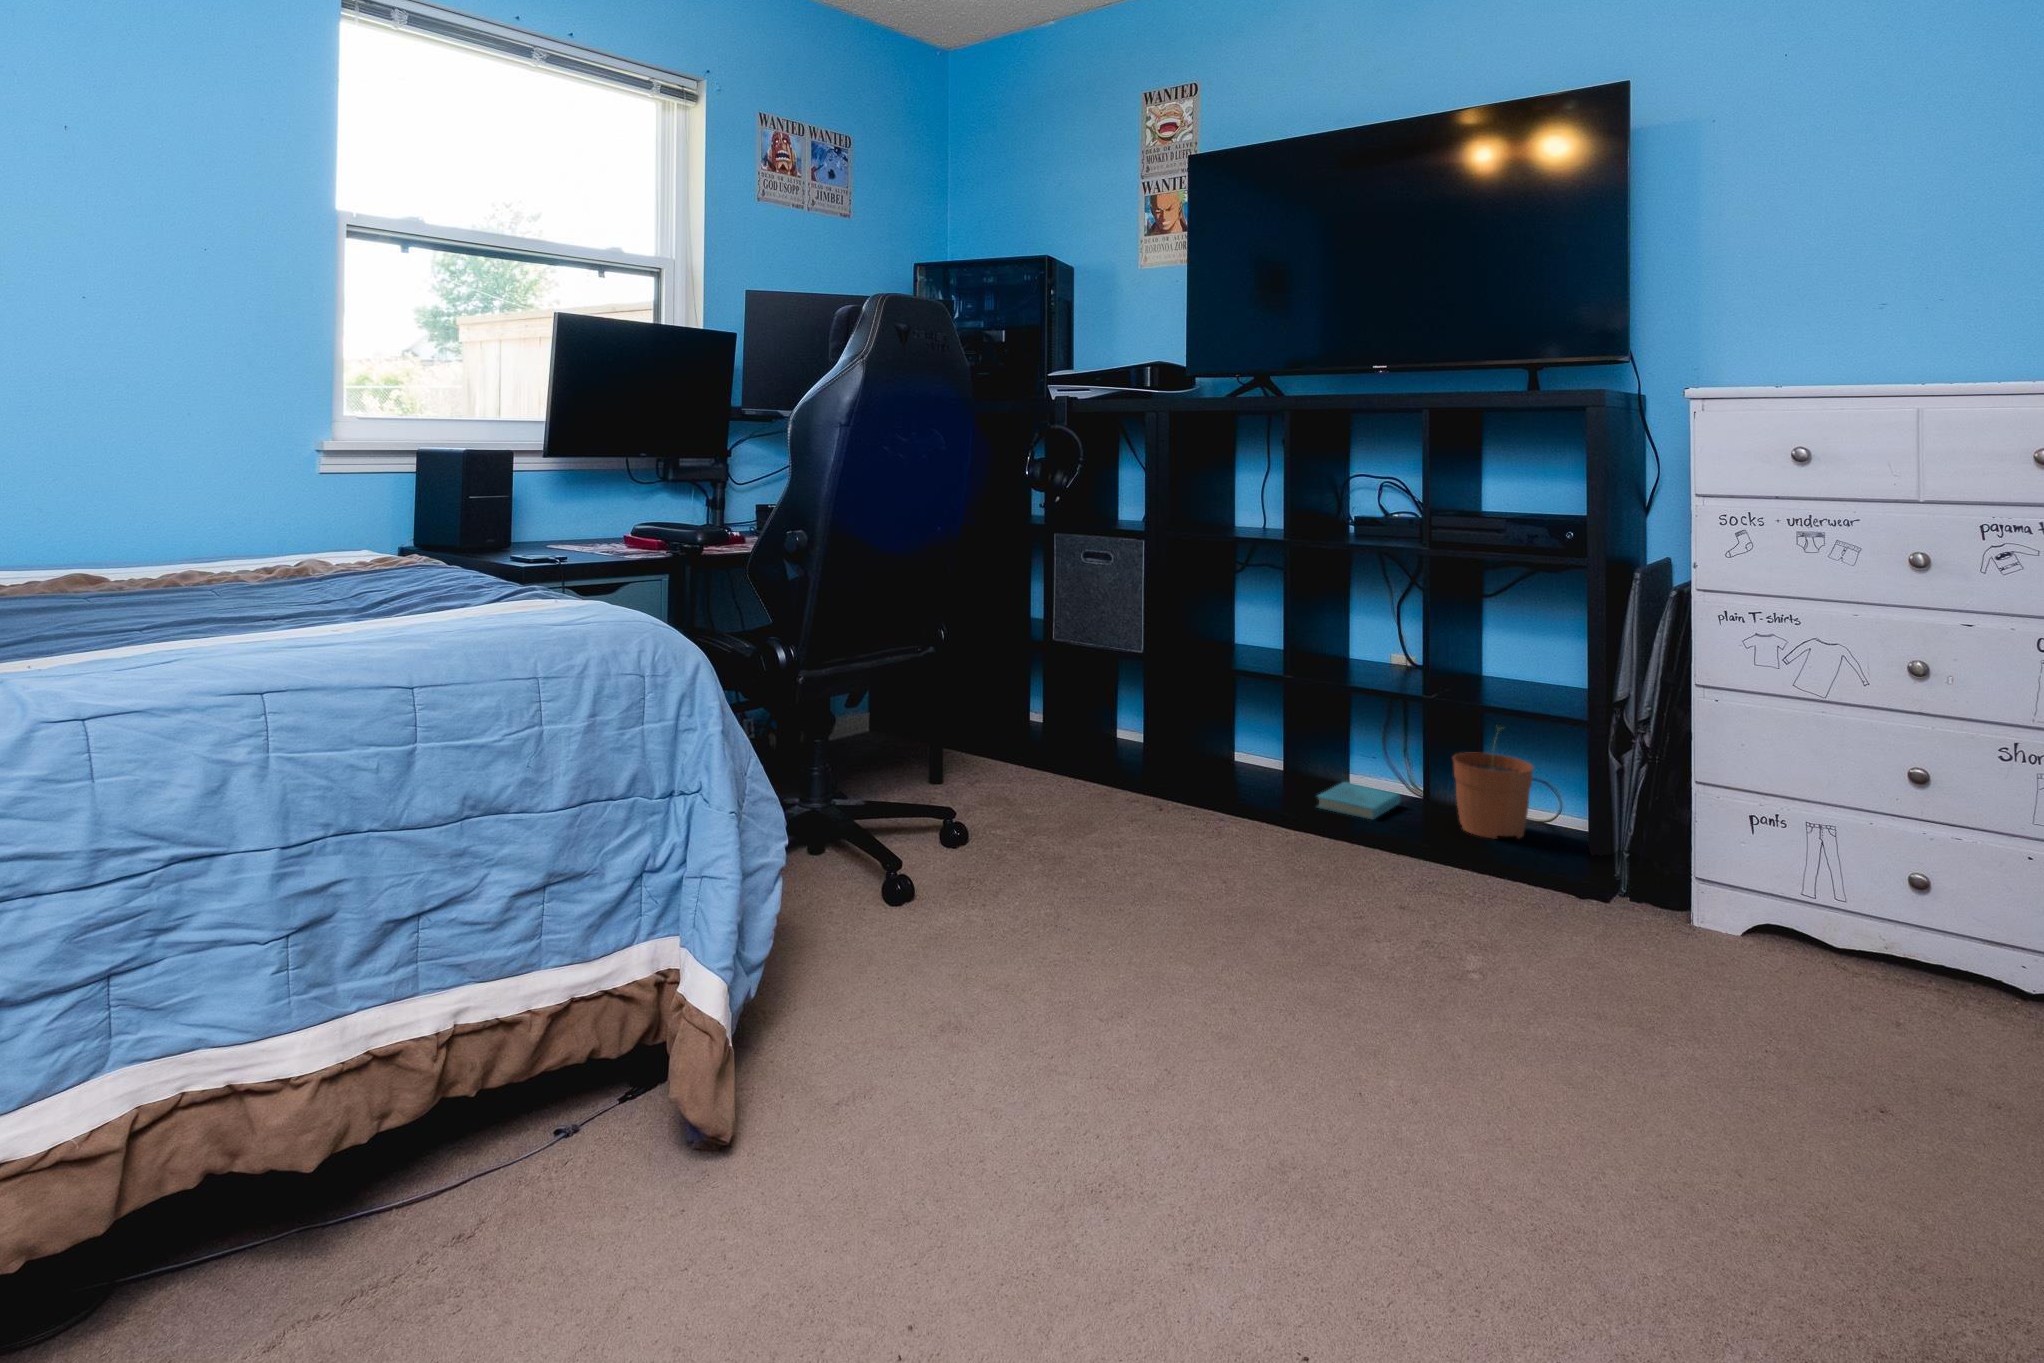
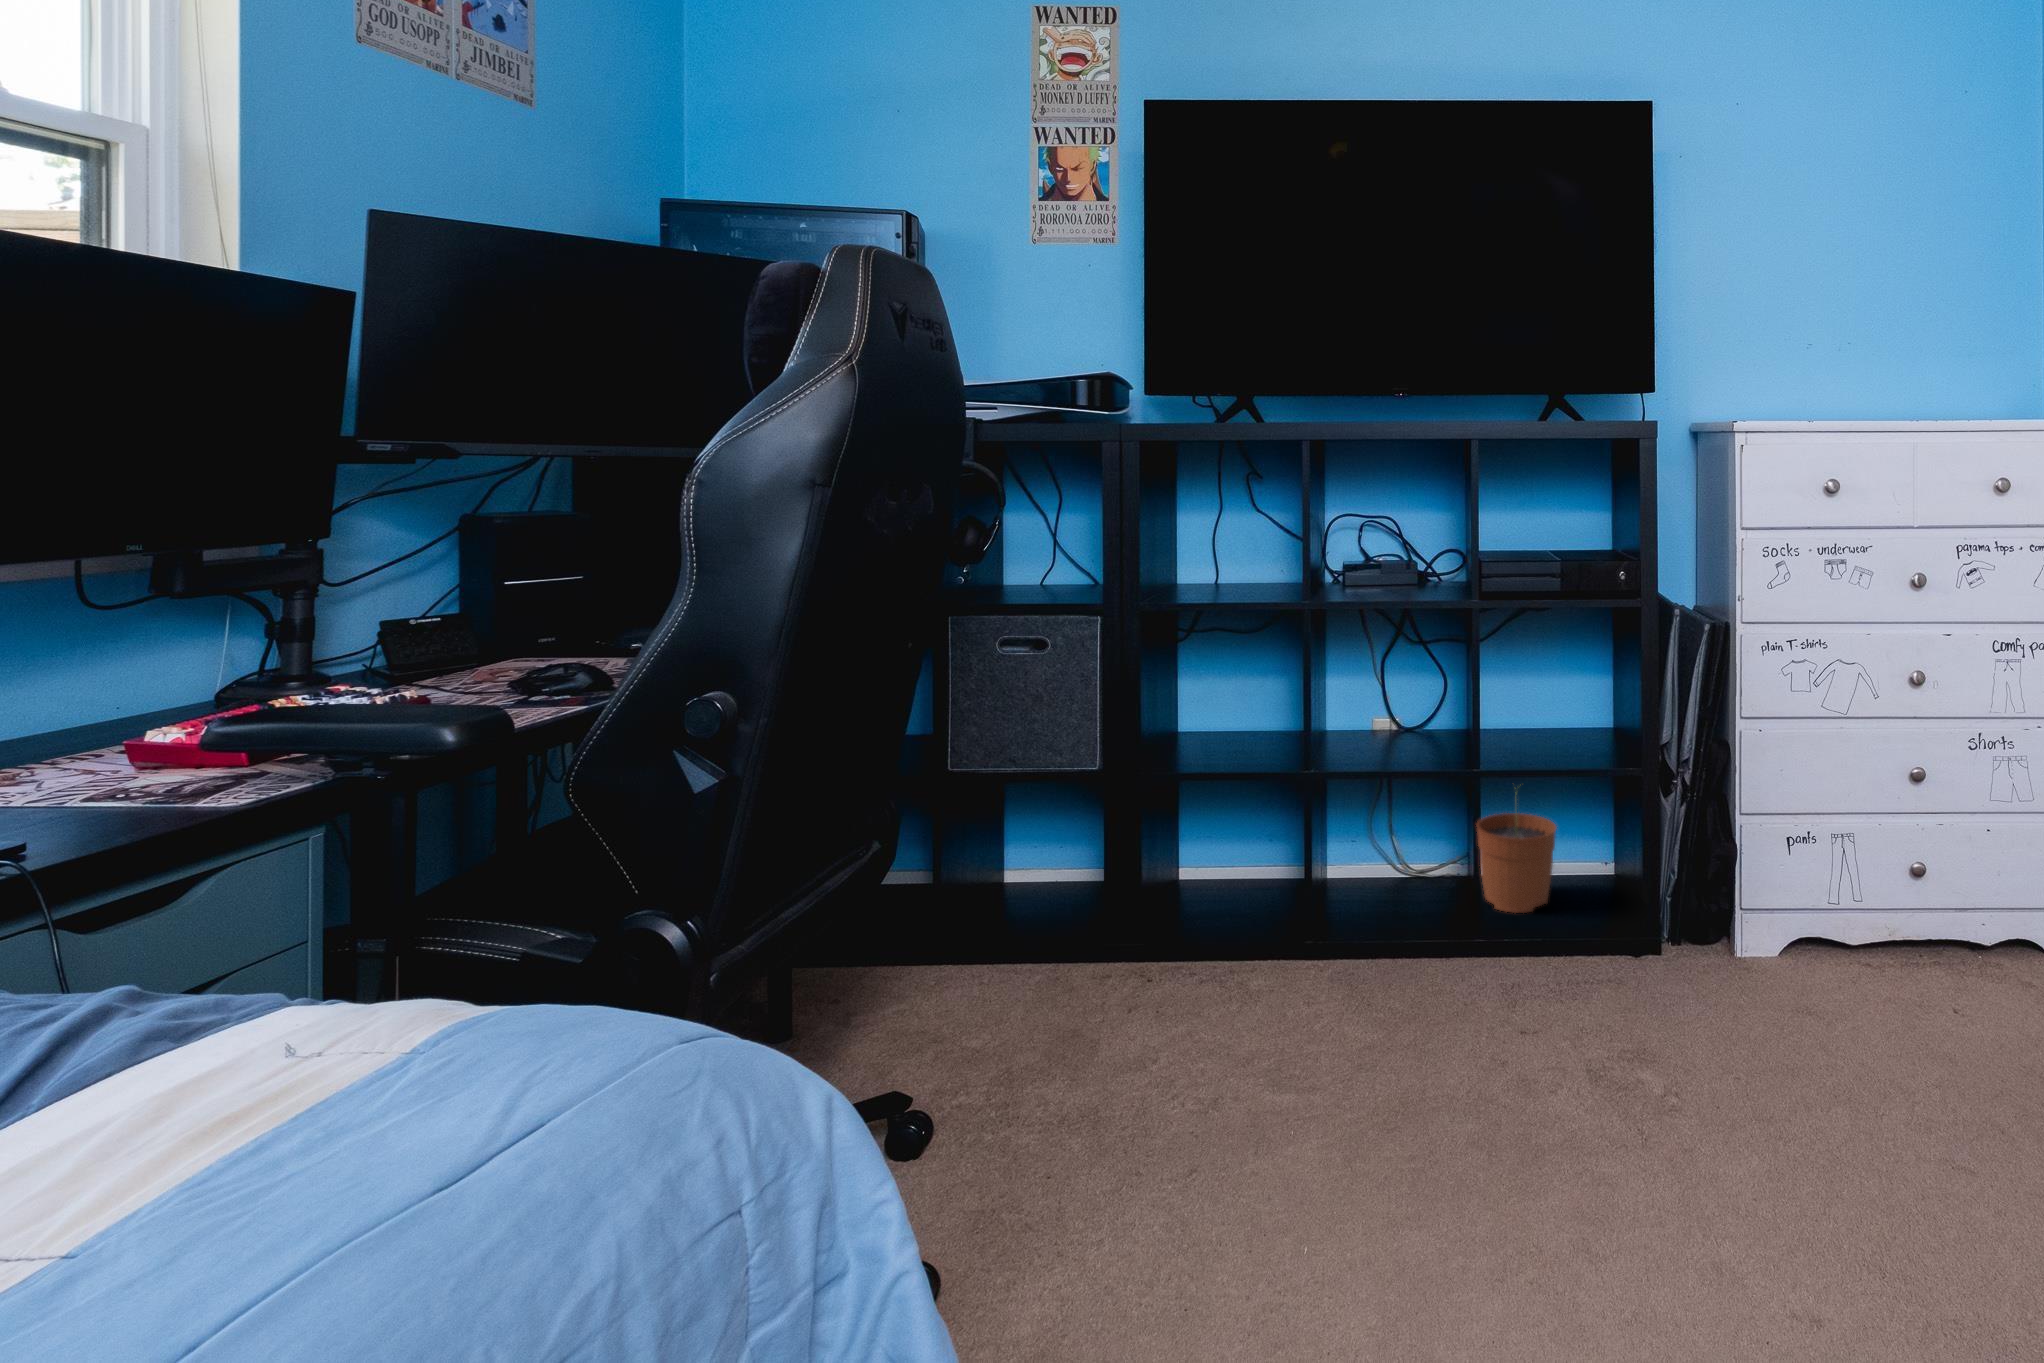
book: present [1317,782,1401,820] -> none [1338,879,1409,925]

